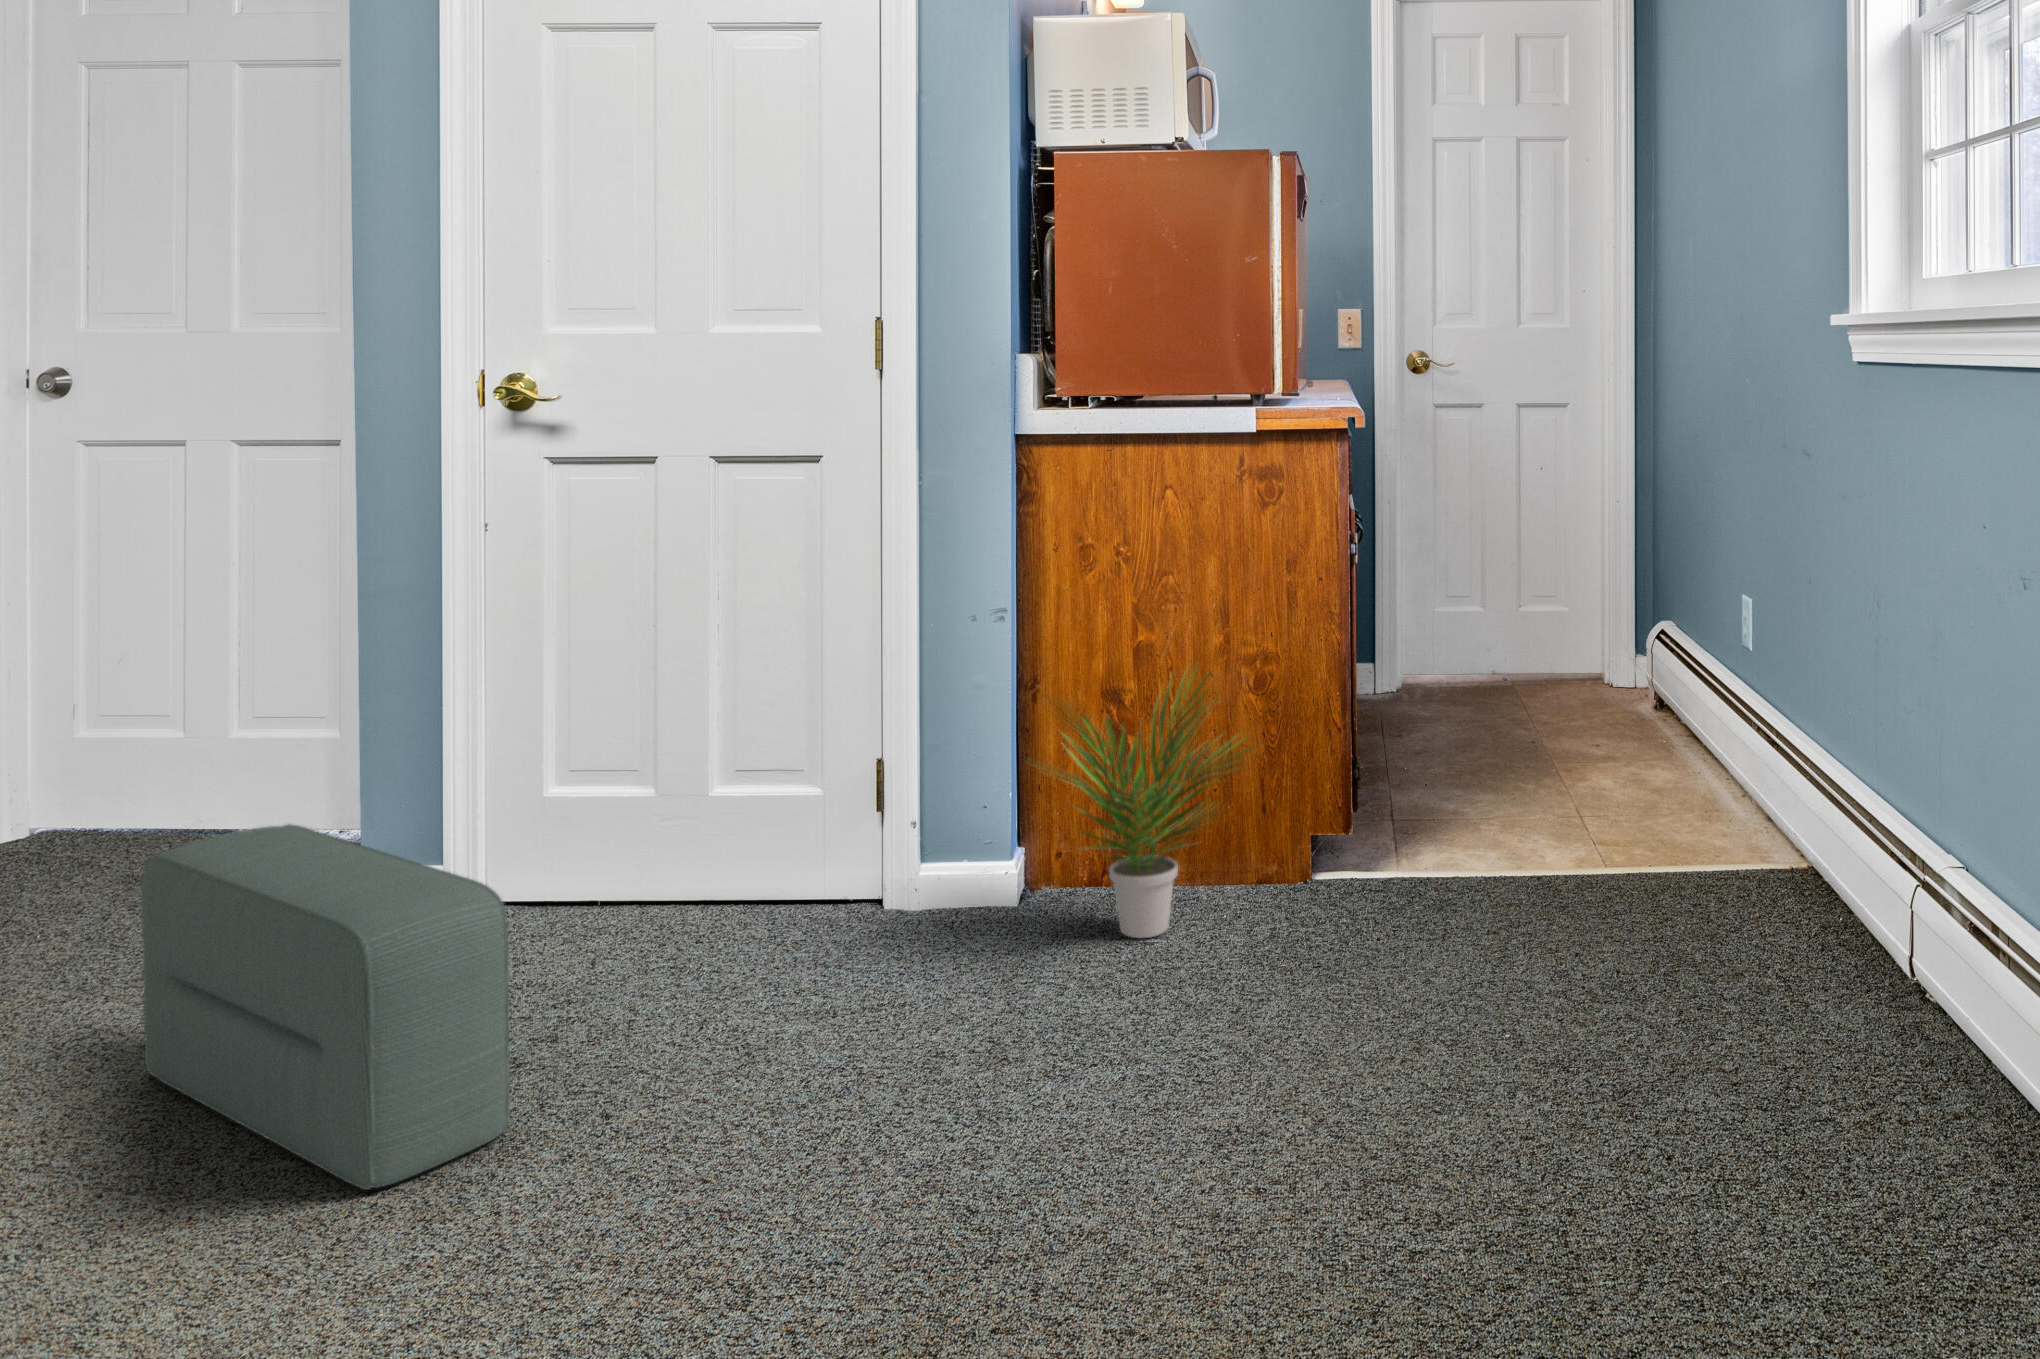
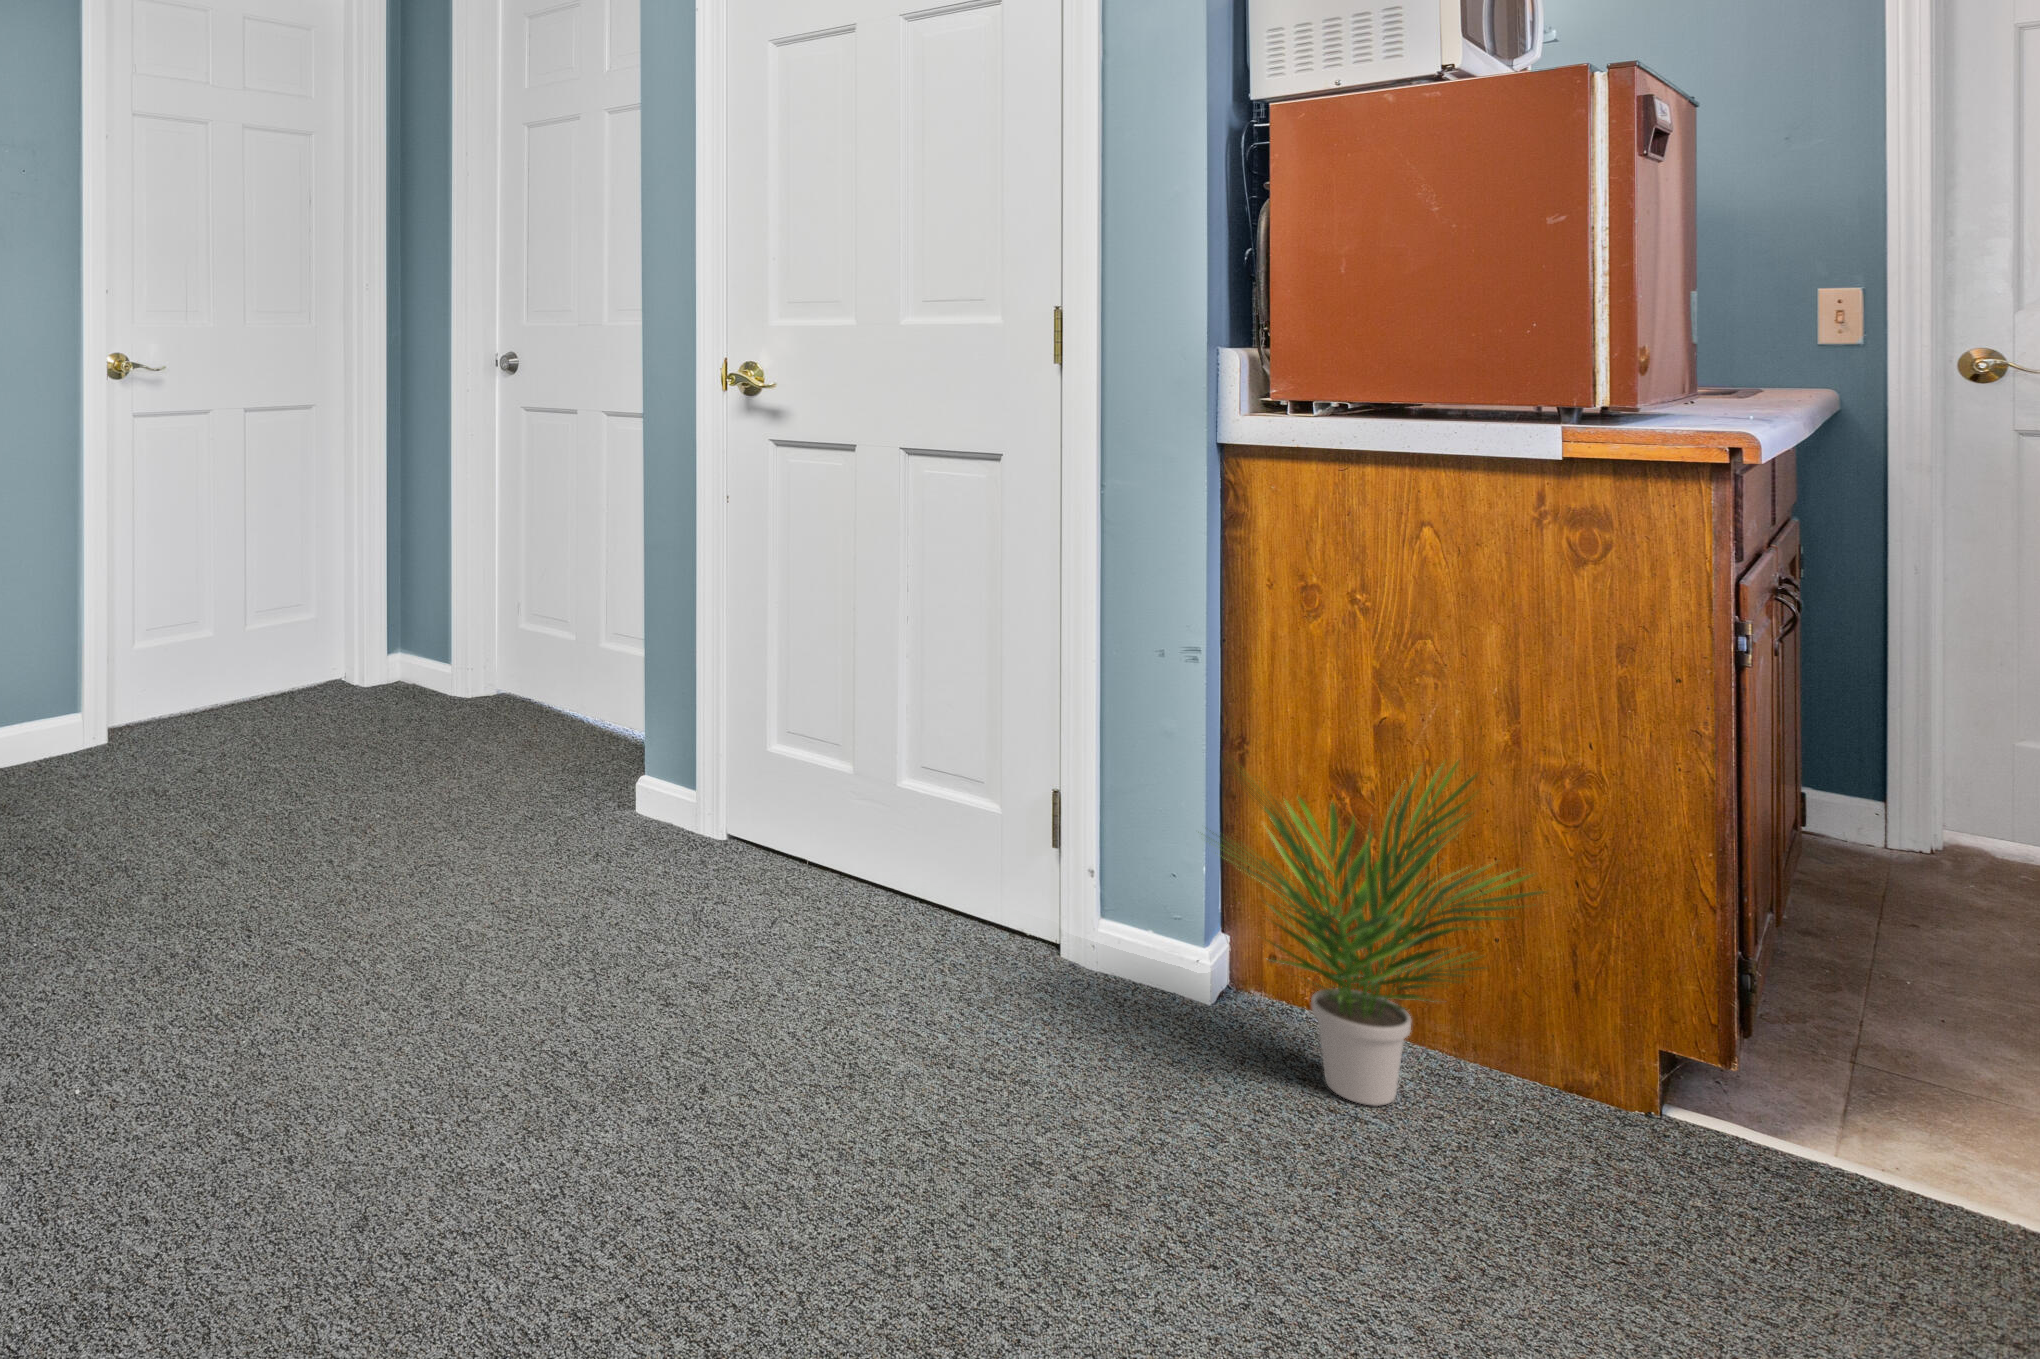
pouf: present [141,825,510,1190] -> none [437,733,620,1087]

